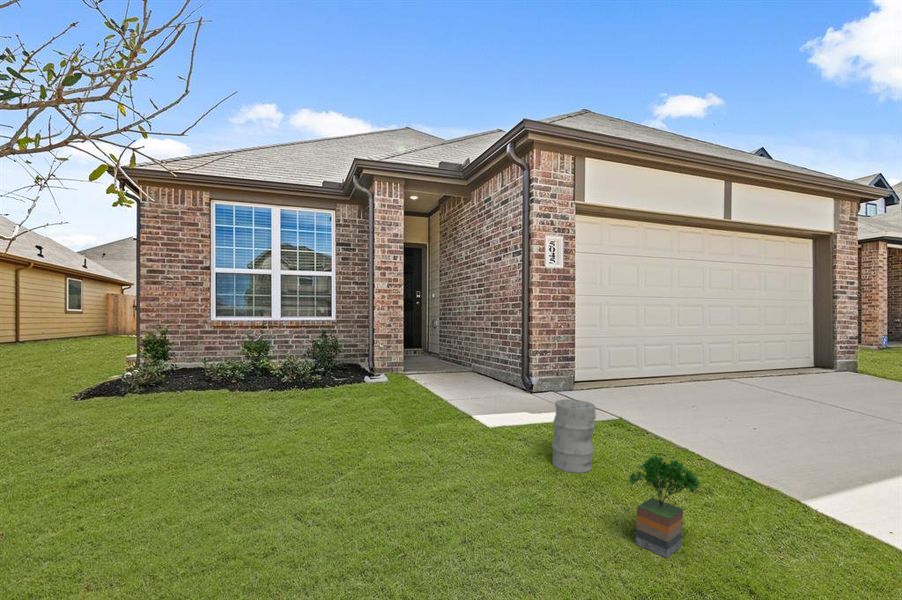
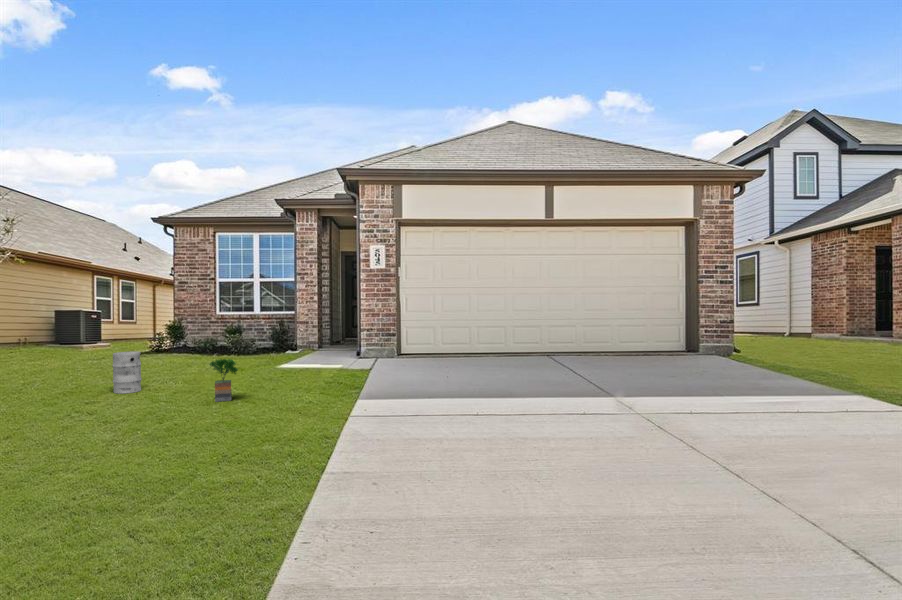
trash can: present [552,399,596,473] -> present [112,351,142,394]

